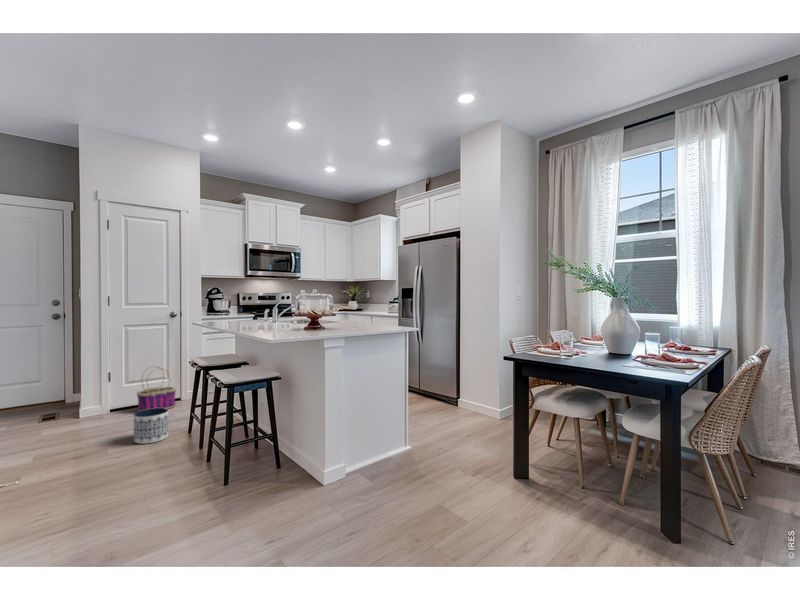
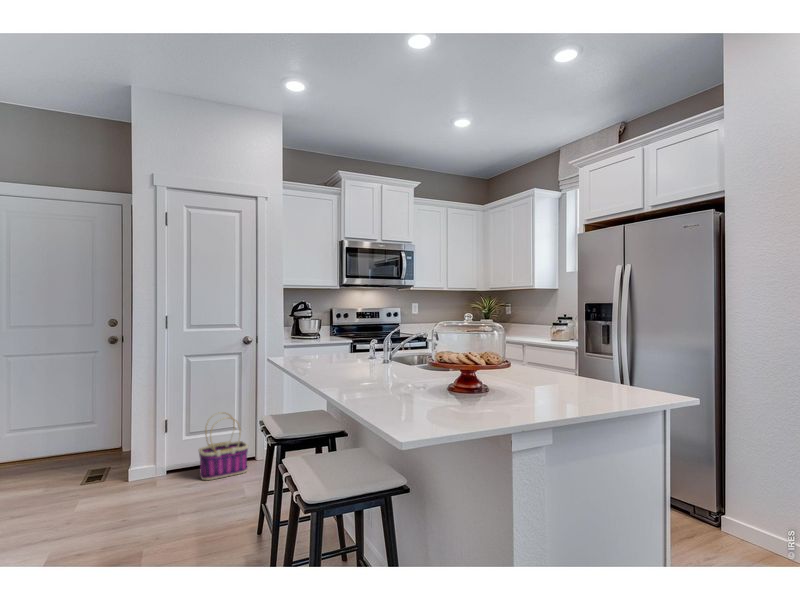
planter: present [134,408,168,444] -> none [180,488,229,549]

